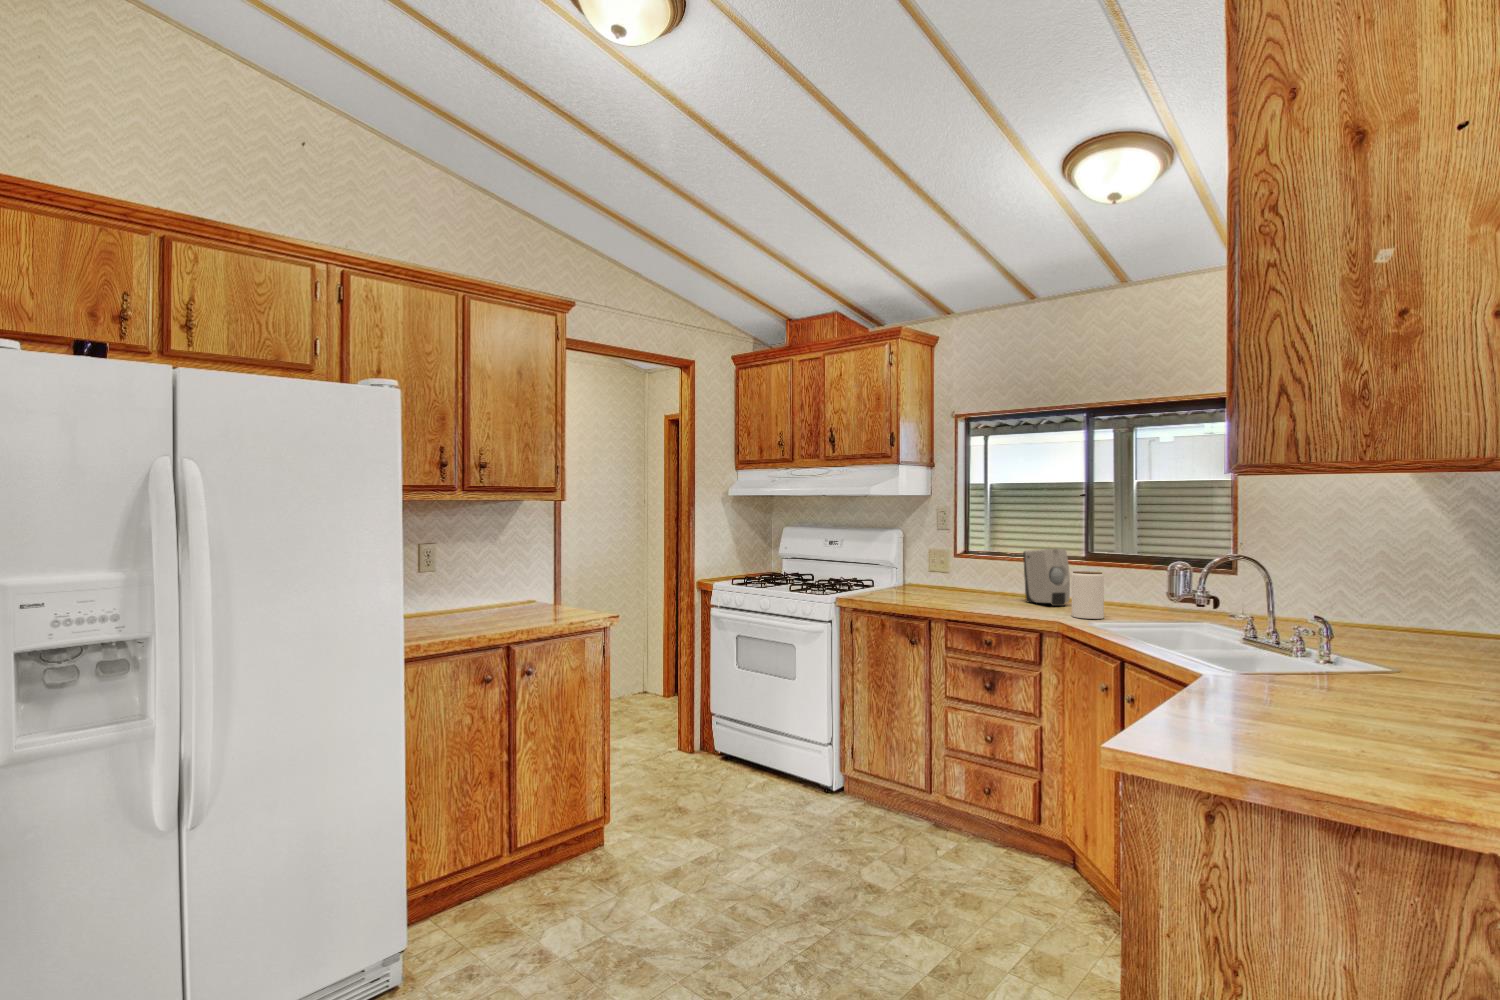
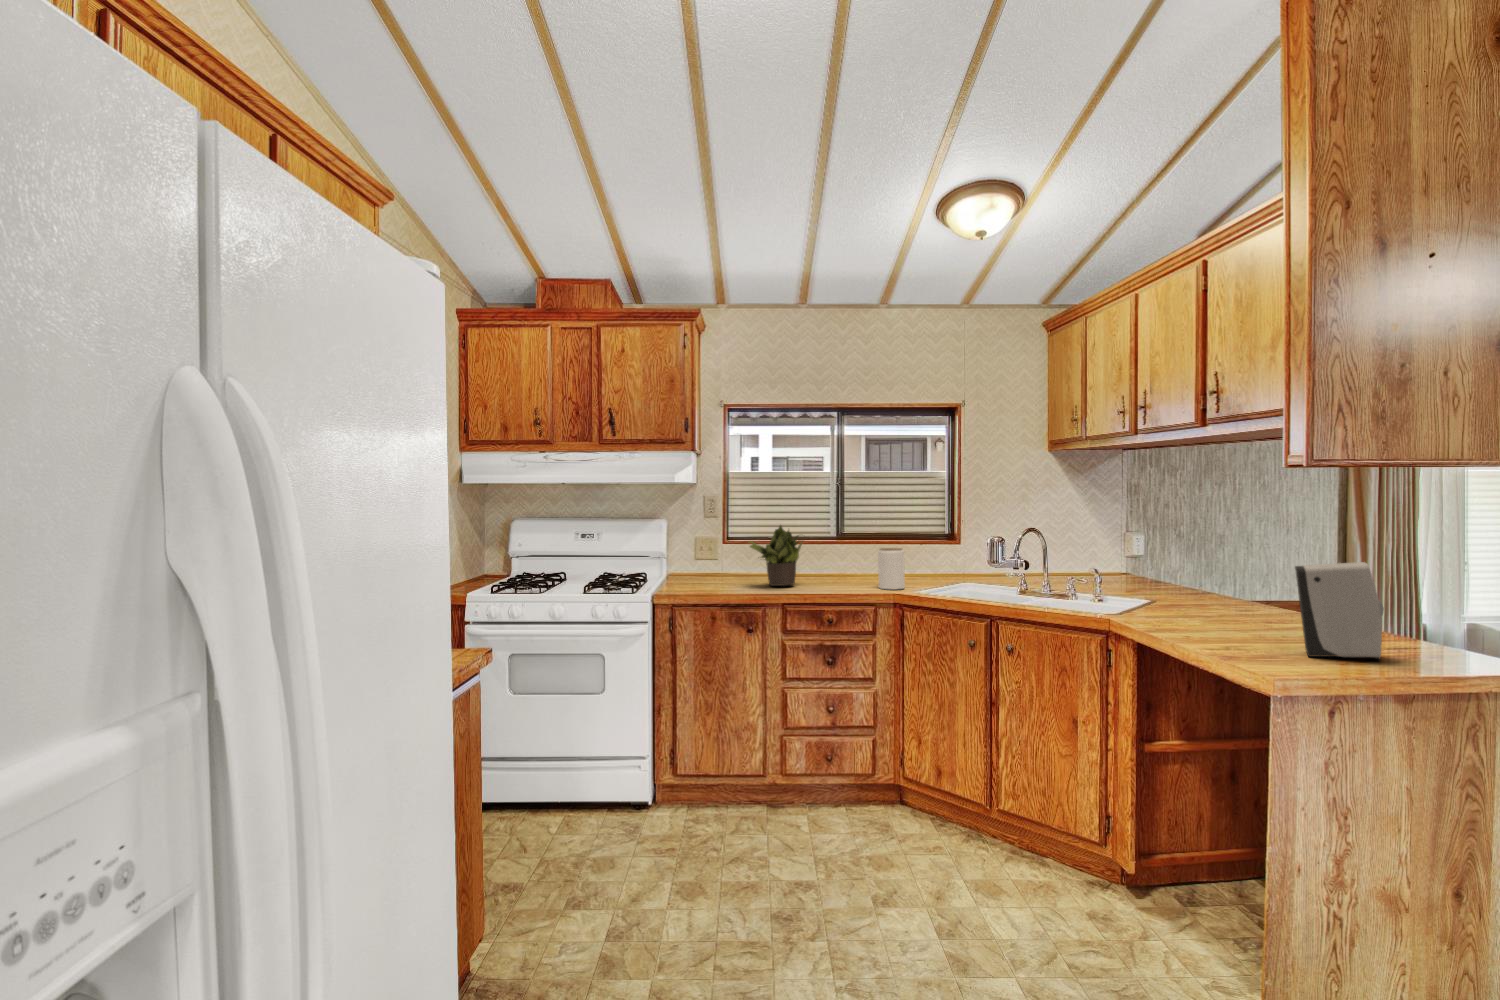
potted plant: none [932,538,1002,602] -> present [750,525,802,586]
soap dispenser: present [1023,549,1070,606] -> present [1295,562,1384,661]

